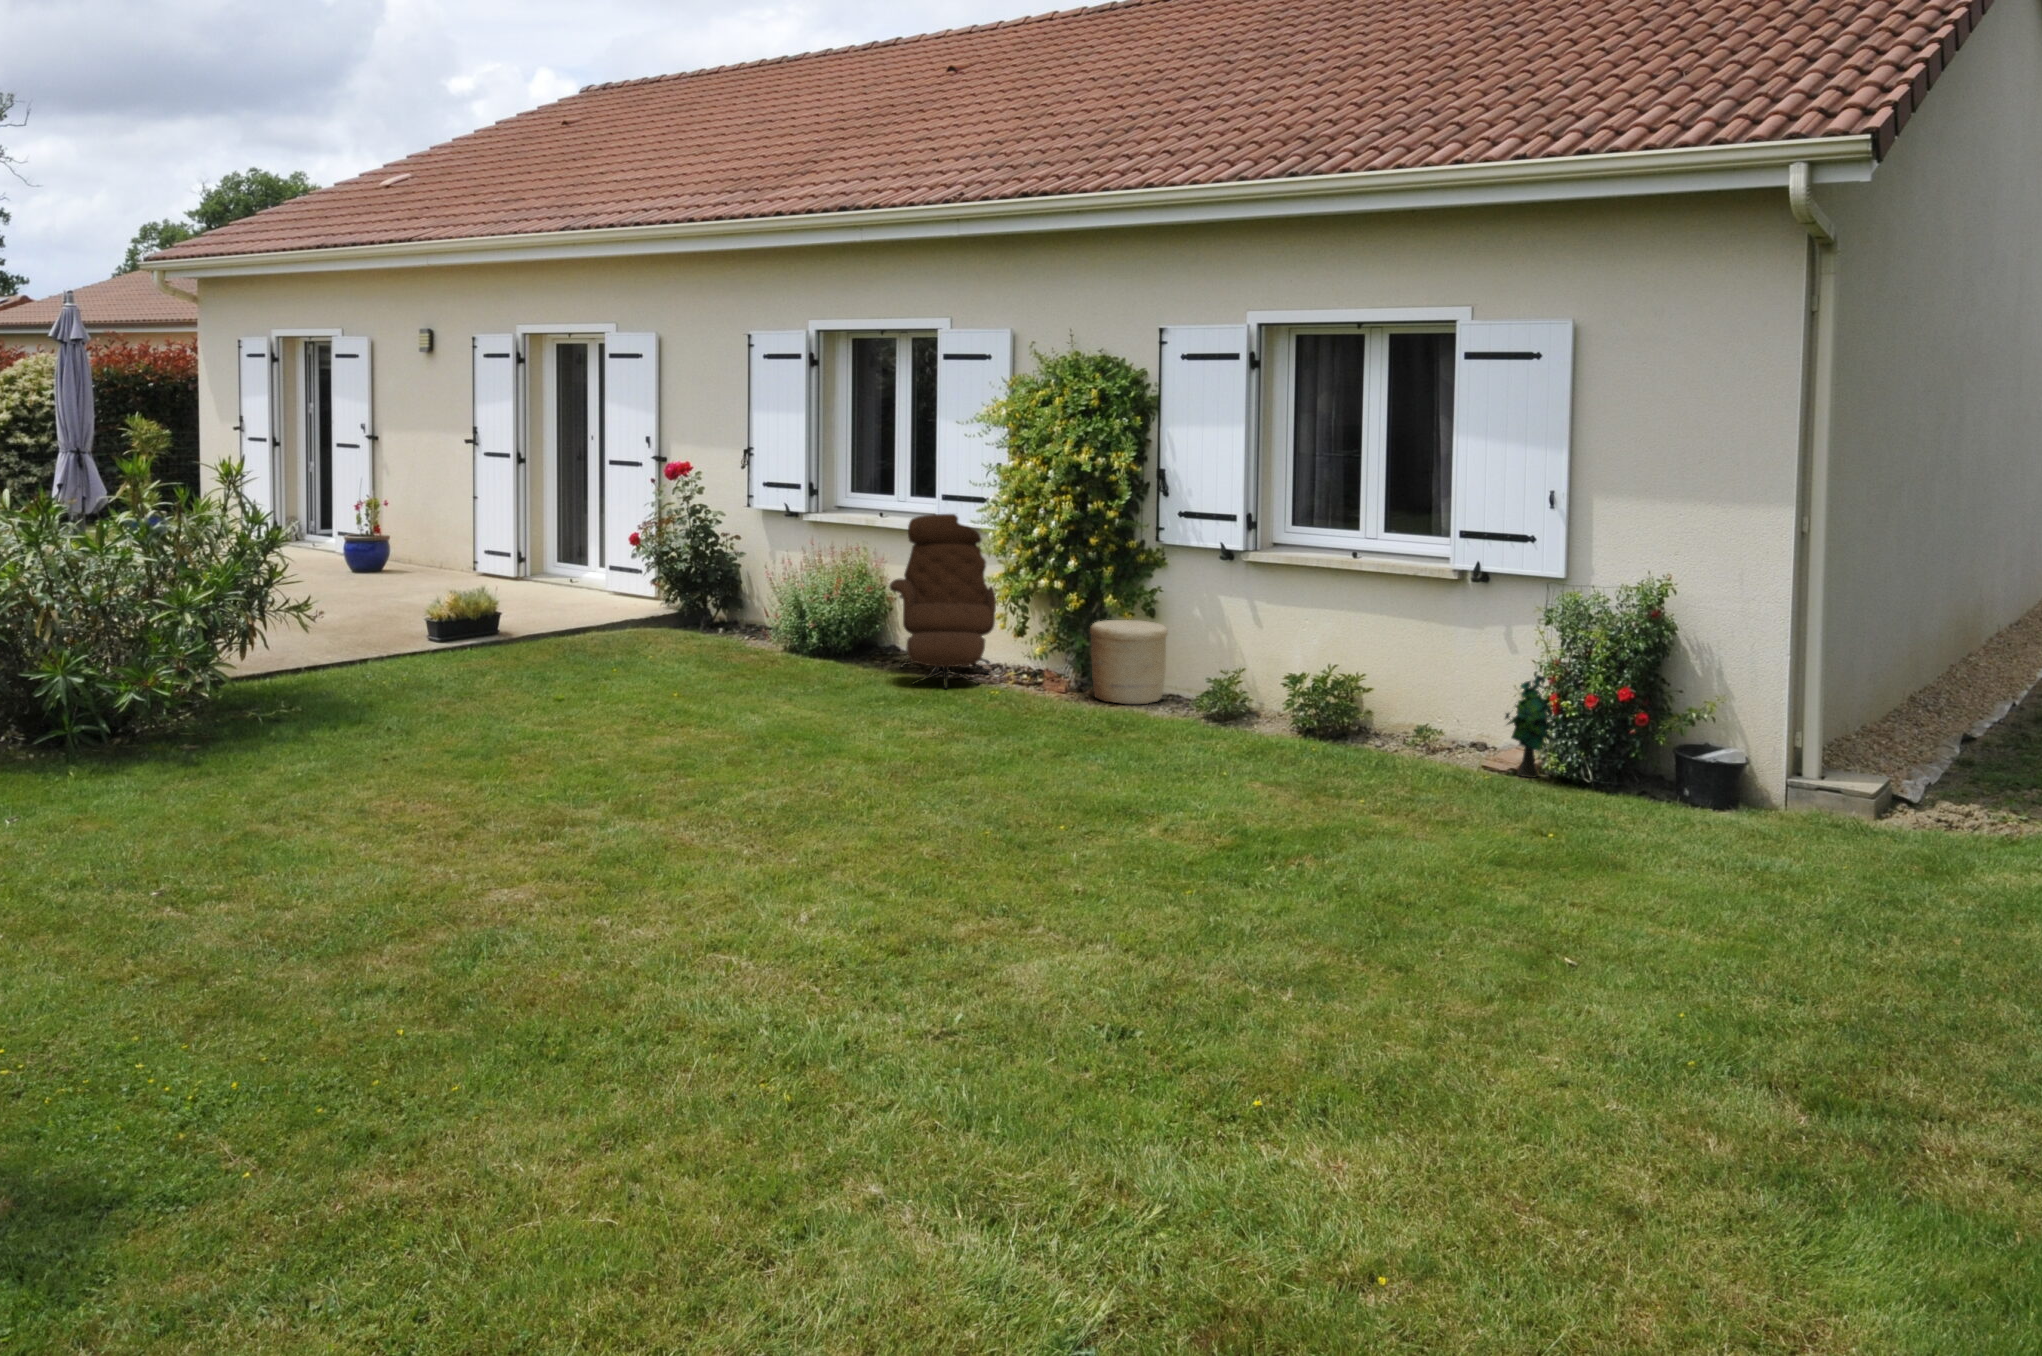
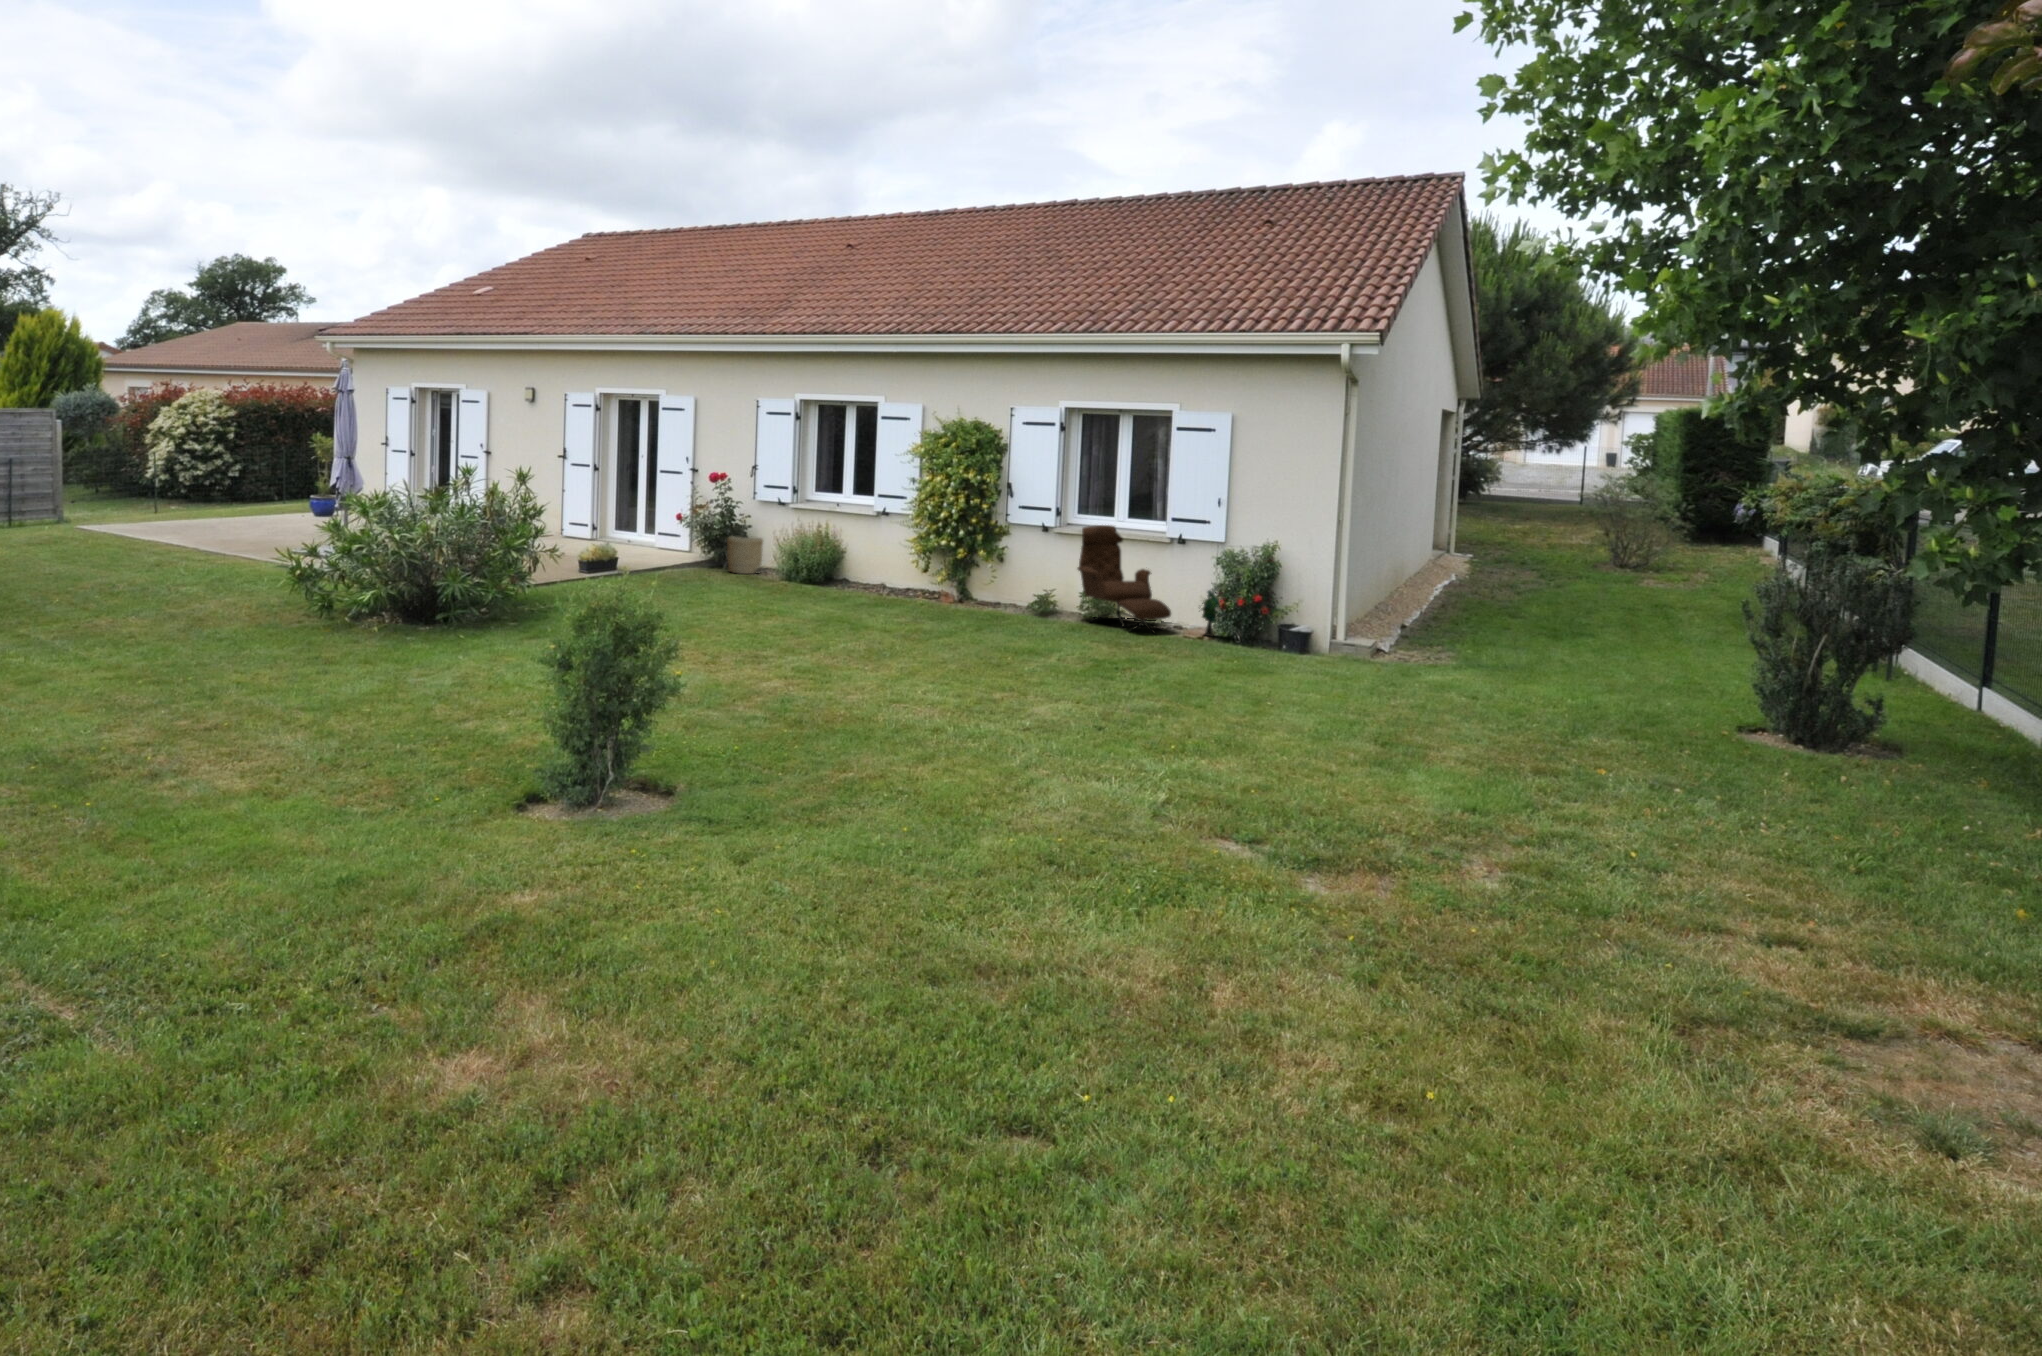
lounge chair: present [890,514,998,689] -> present [1078,525,1171,633]
woven basket: present [1090,620,1168,704] -> present [727,536,763,574]

